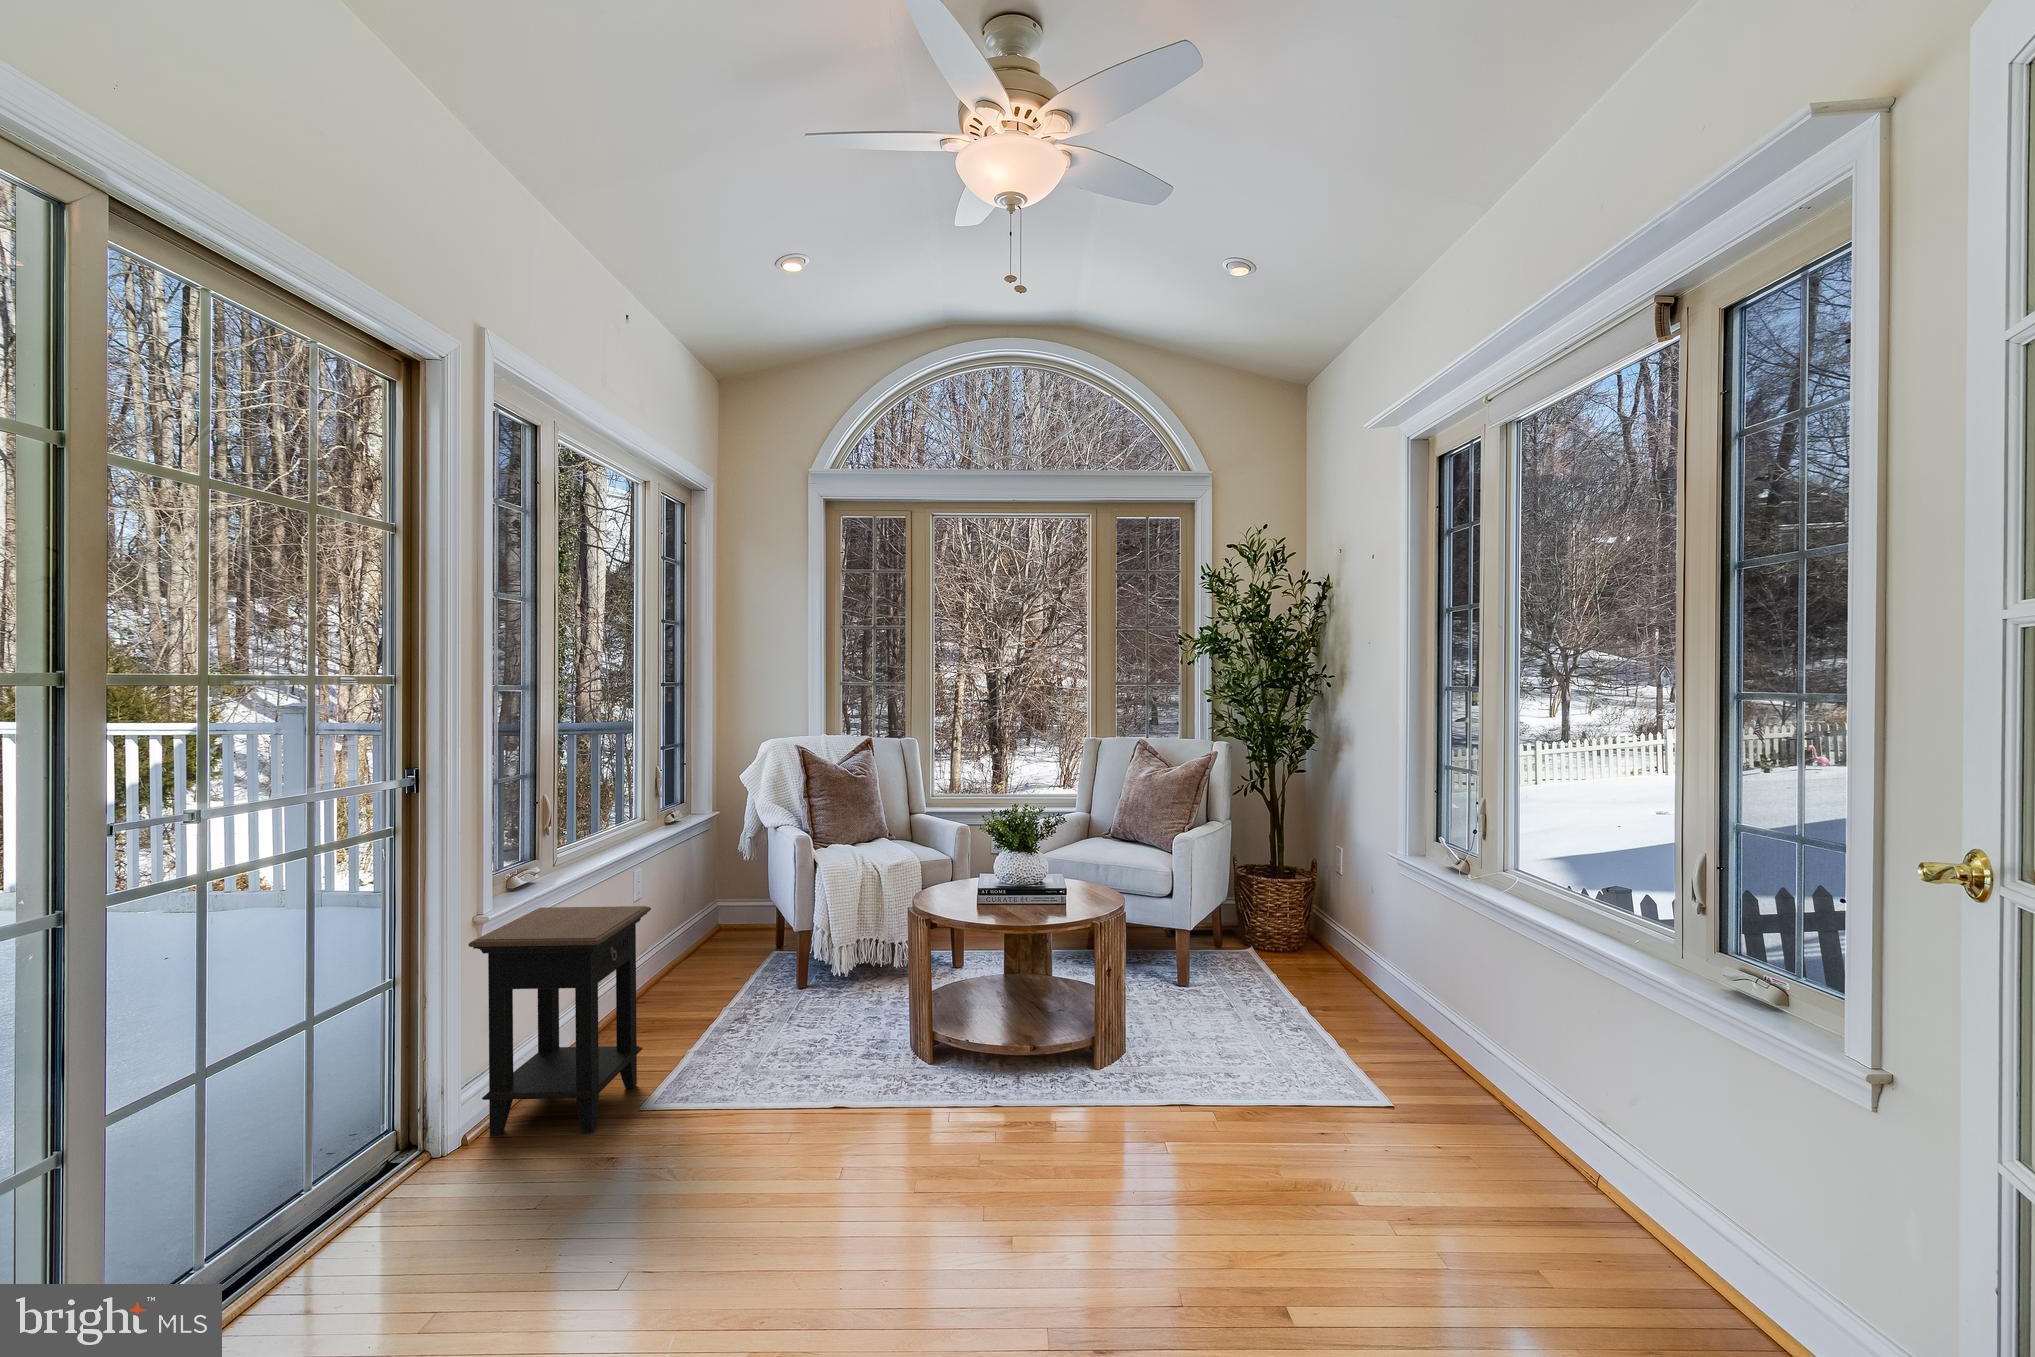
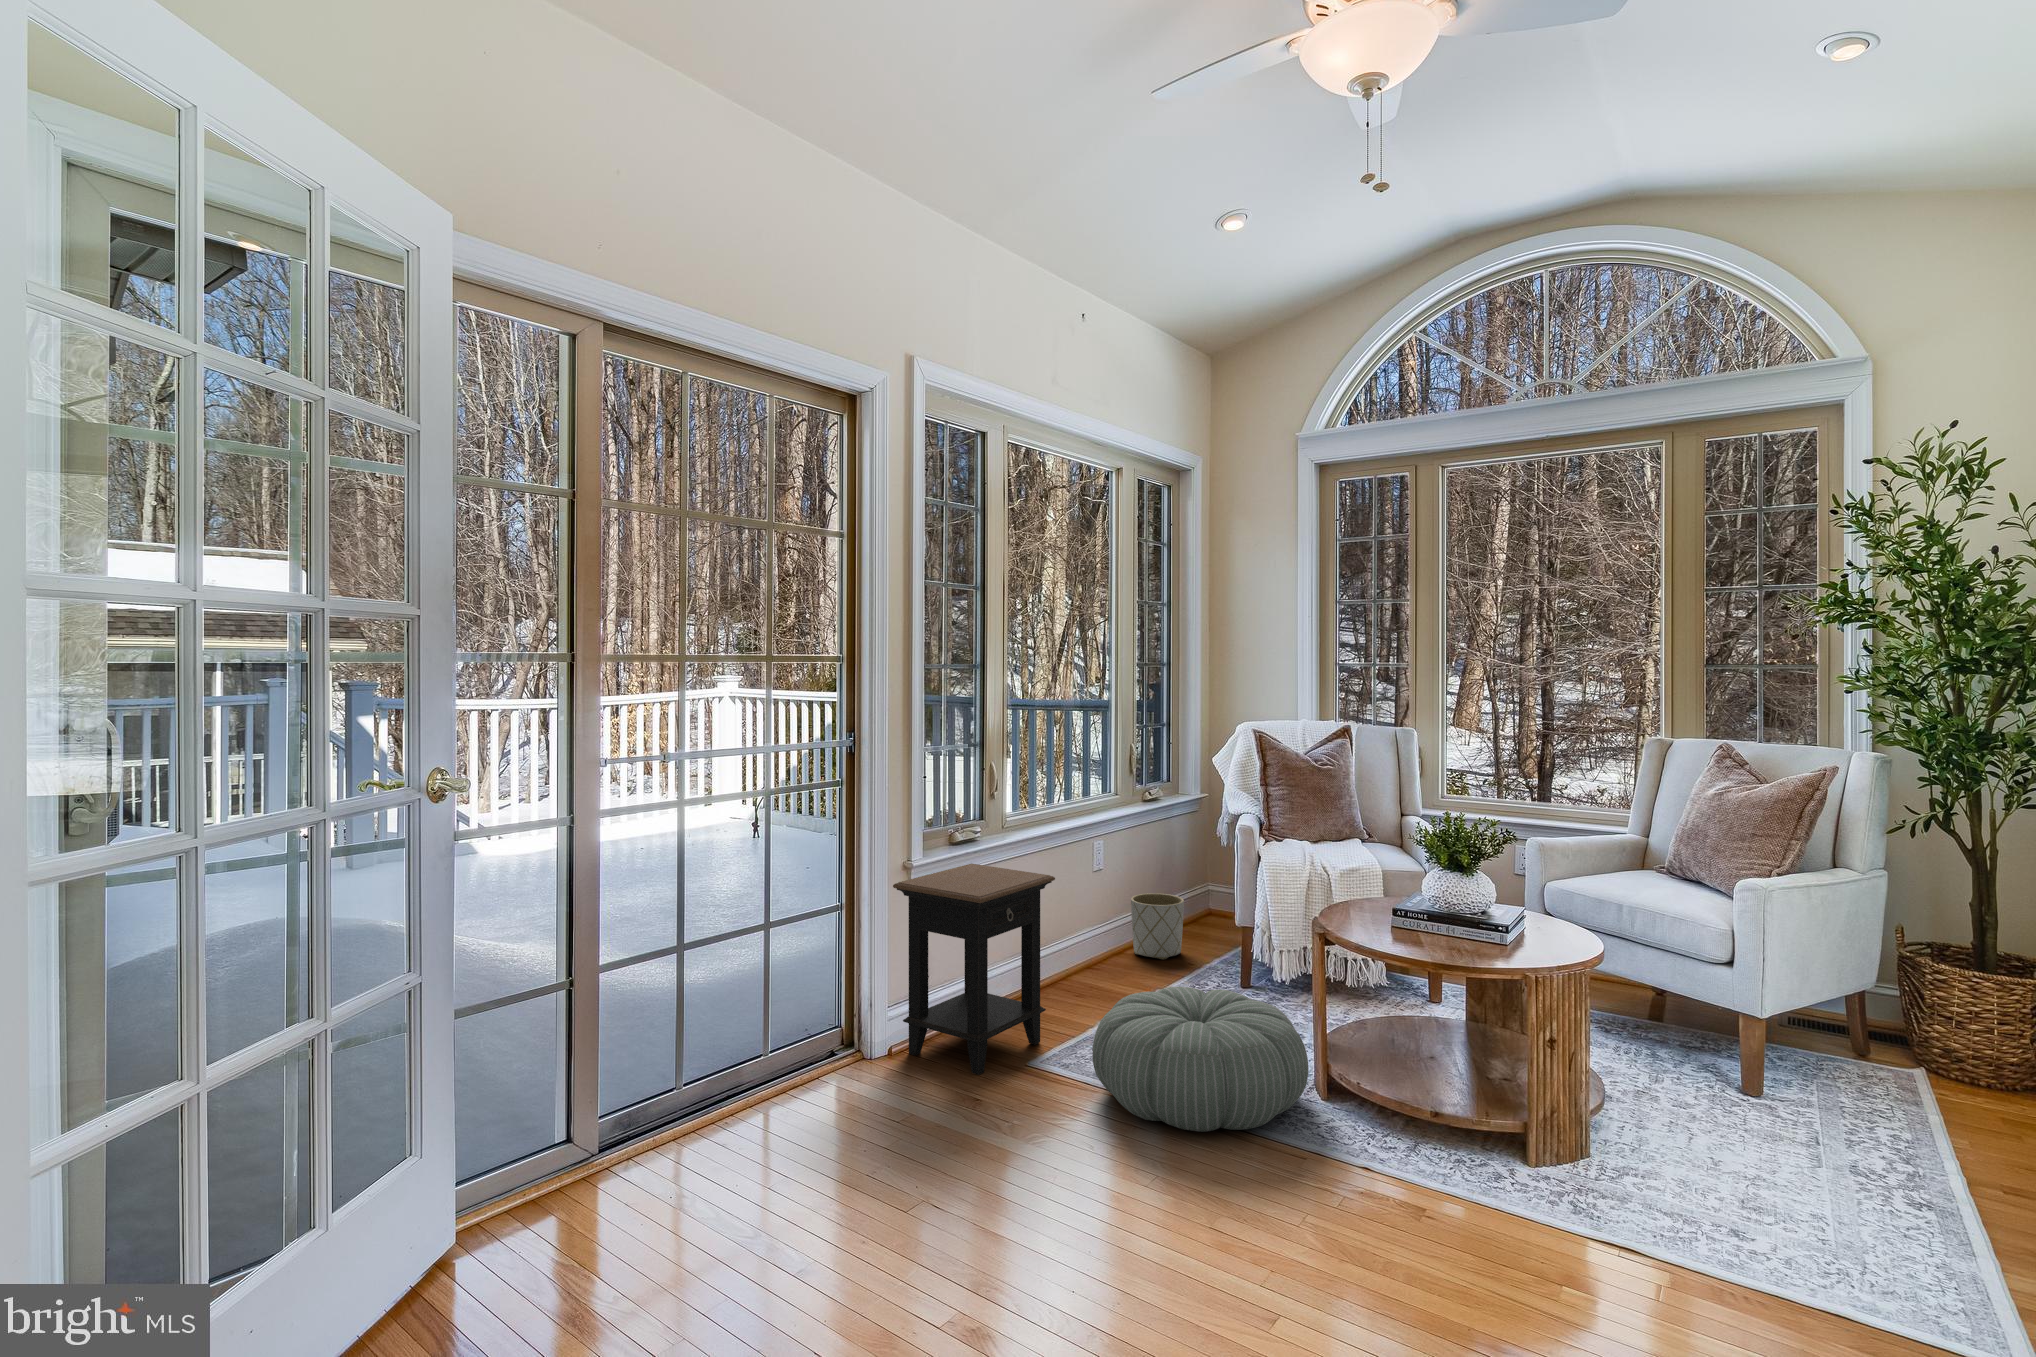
planter: none [666,914,722,980] -> present [1131,893,1184,960]
pouf: none [726,987,926,1124] -> present [1092,987,1308,1132]

